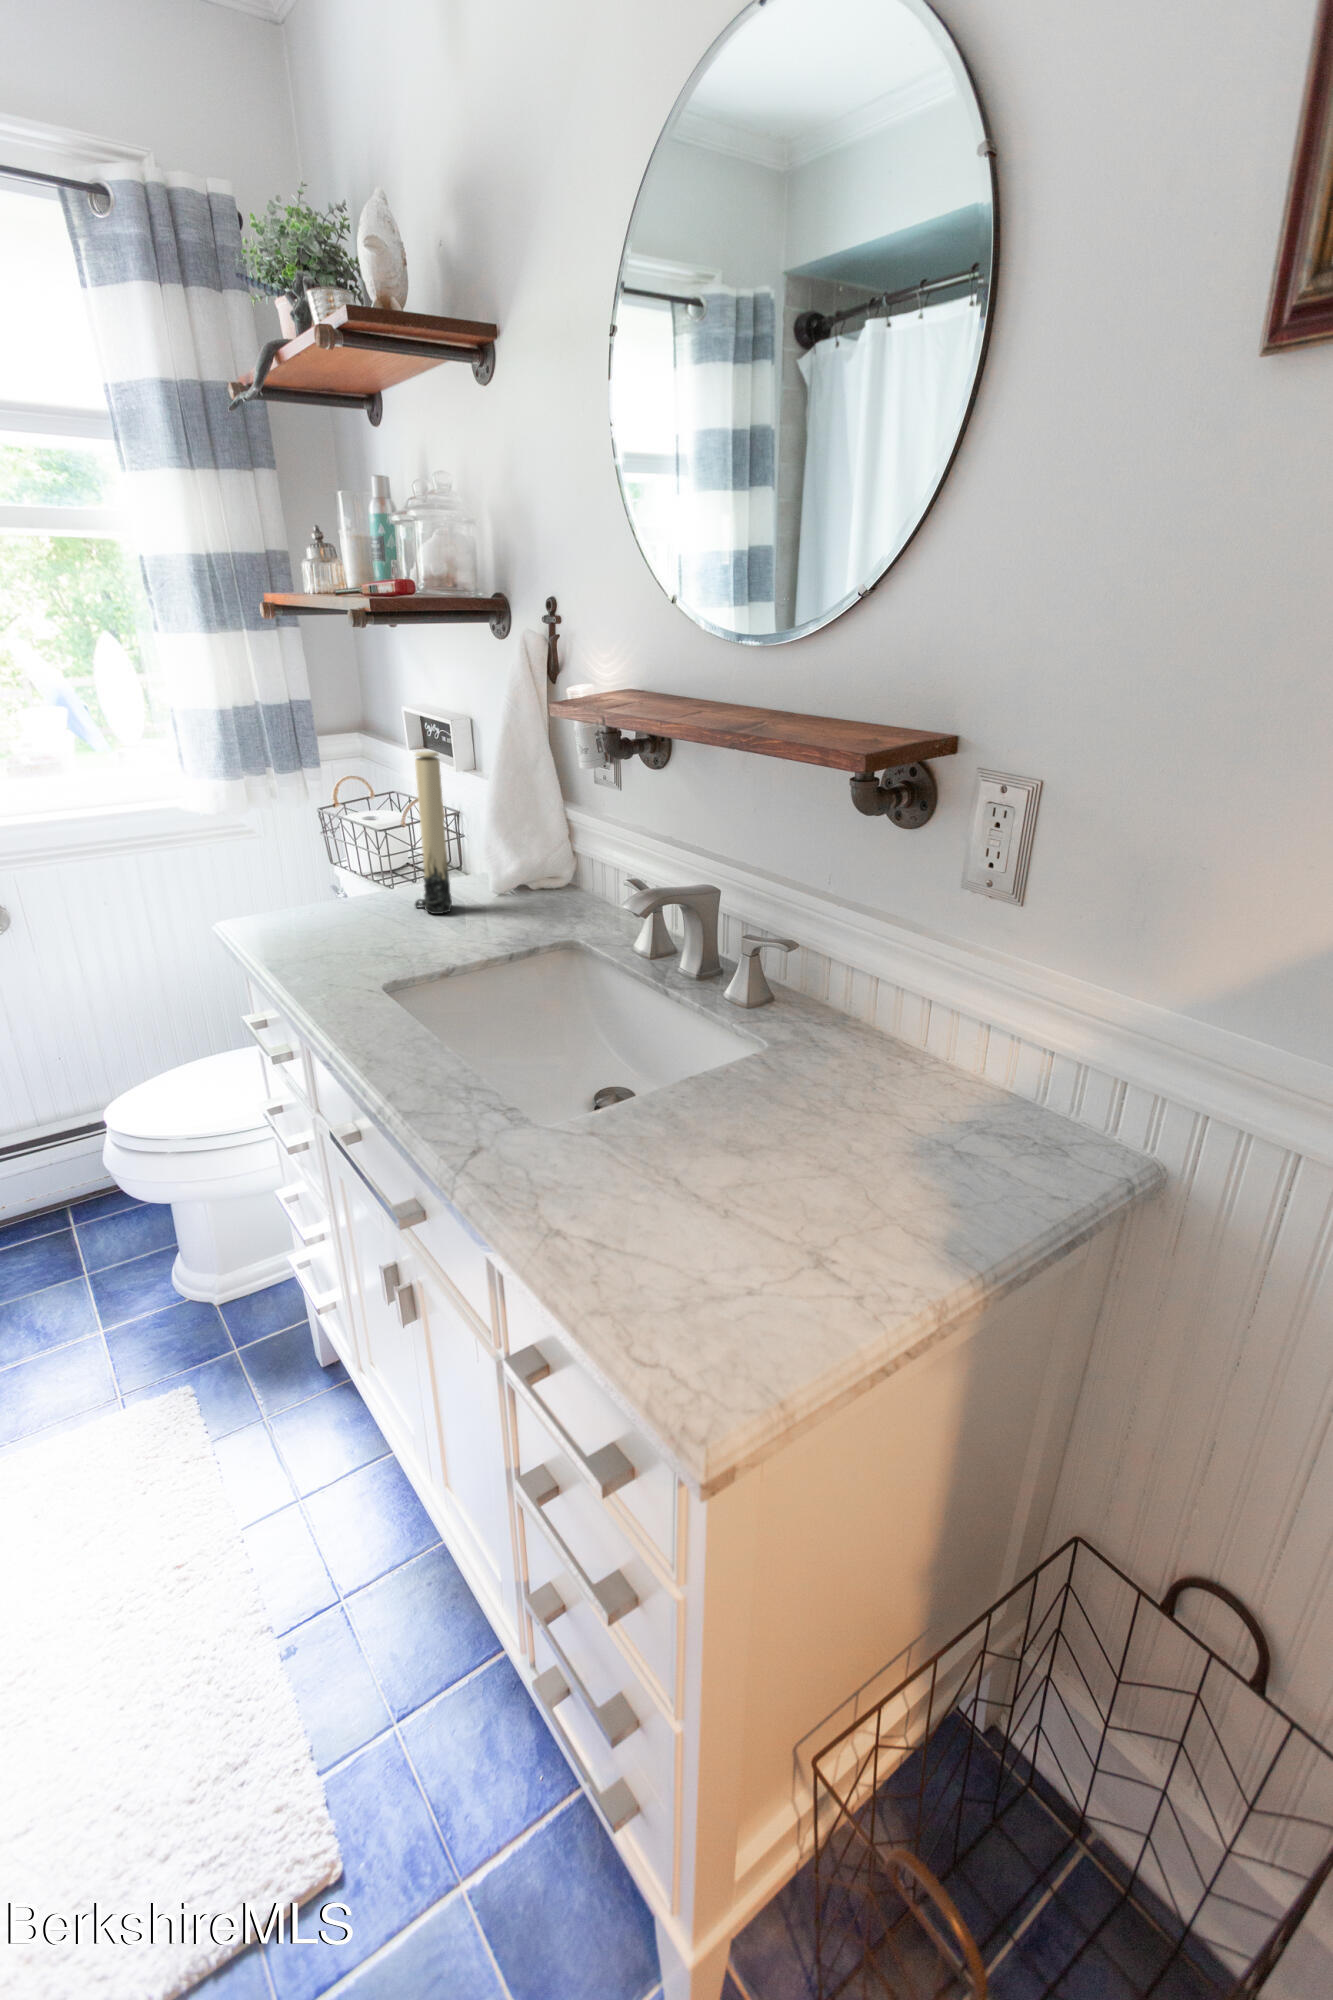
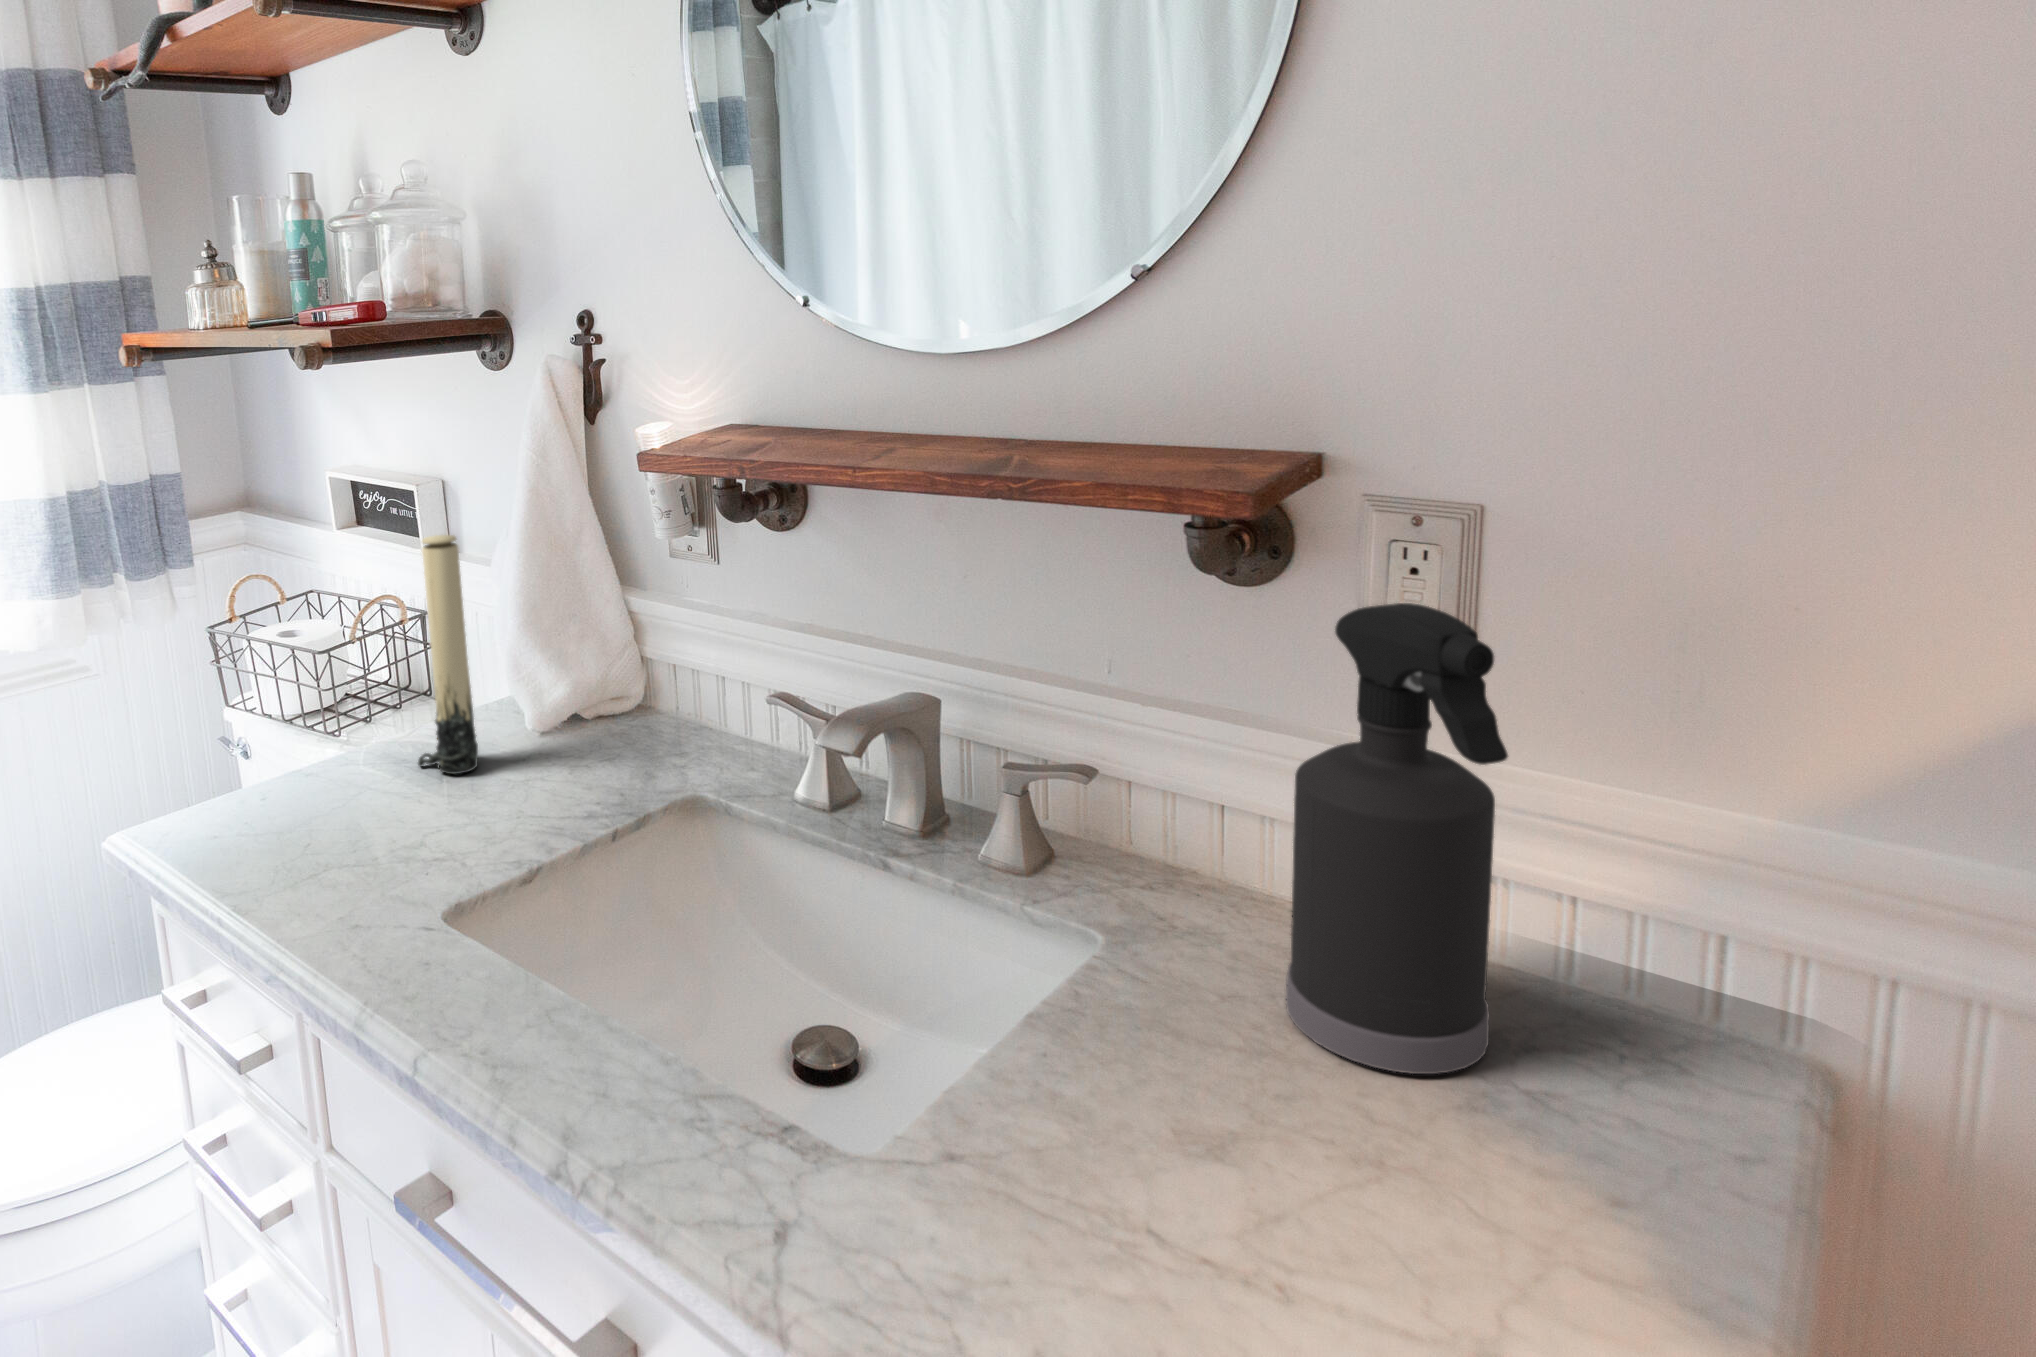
spray bottle: none [851,841,988,1138] -> present [1286,603,1508,1074]

